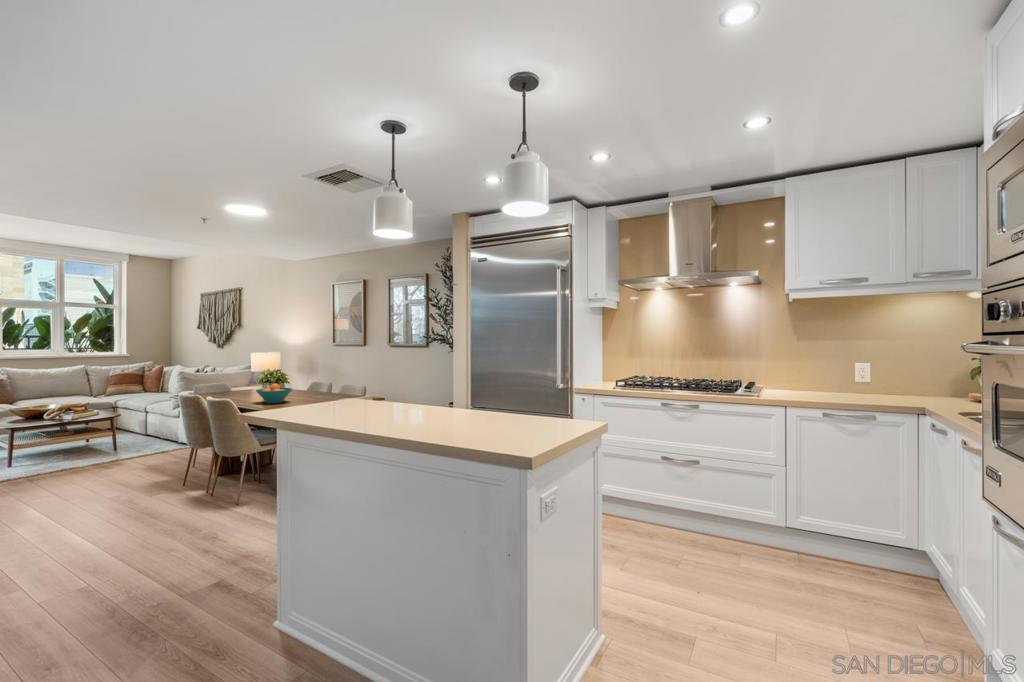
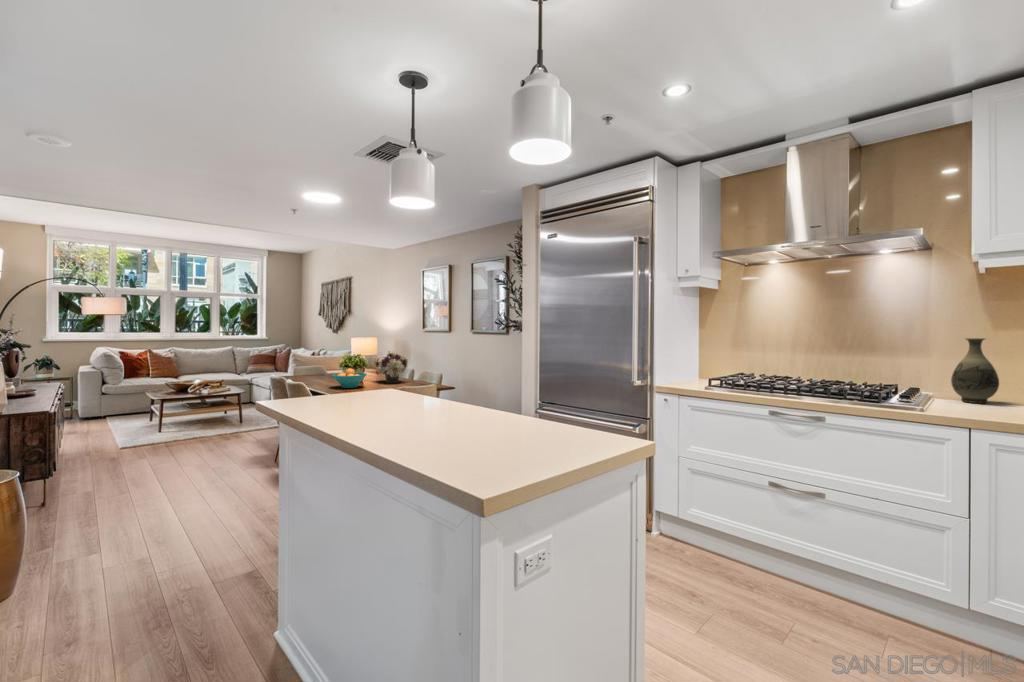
vase: none [776,347,803,392] -> present [951,338,999,403]
flower arrangement: none [296,364,332,398] -> present [375,350,408,383]

